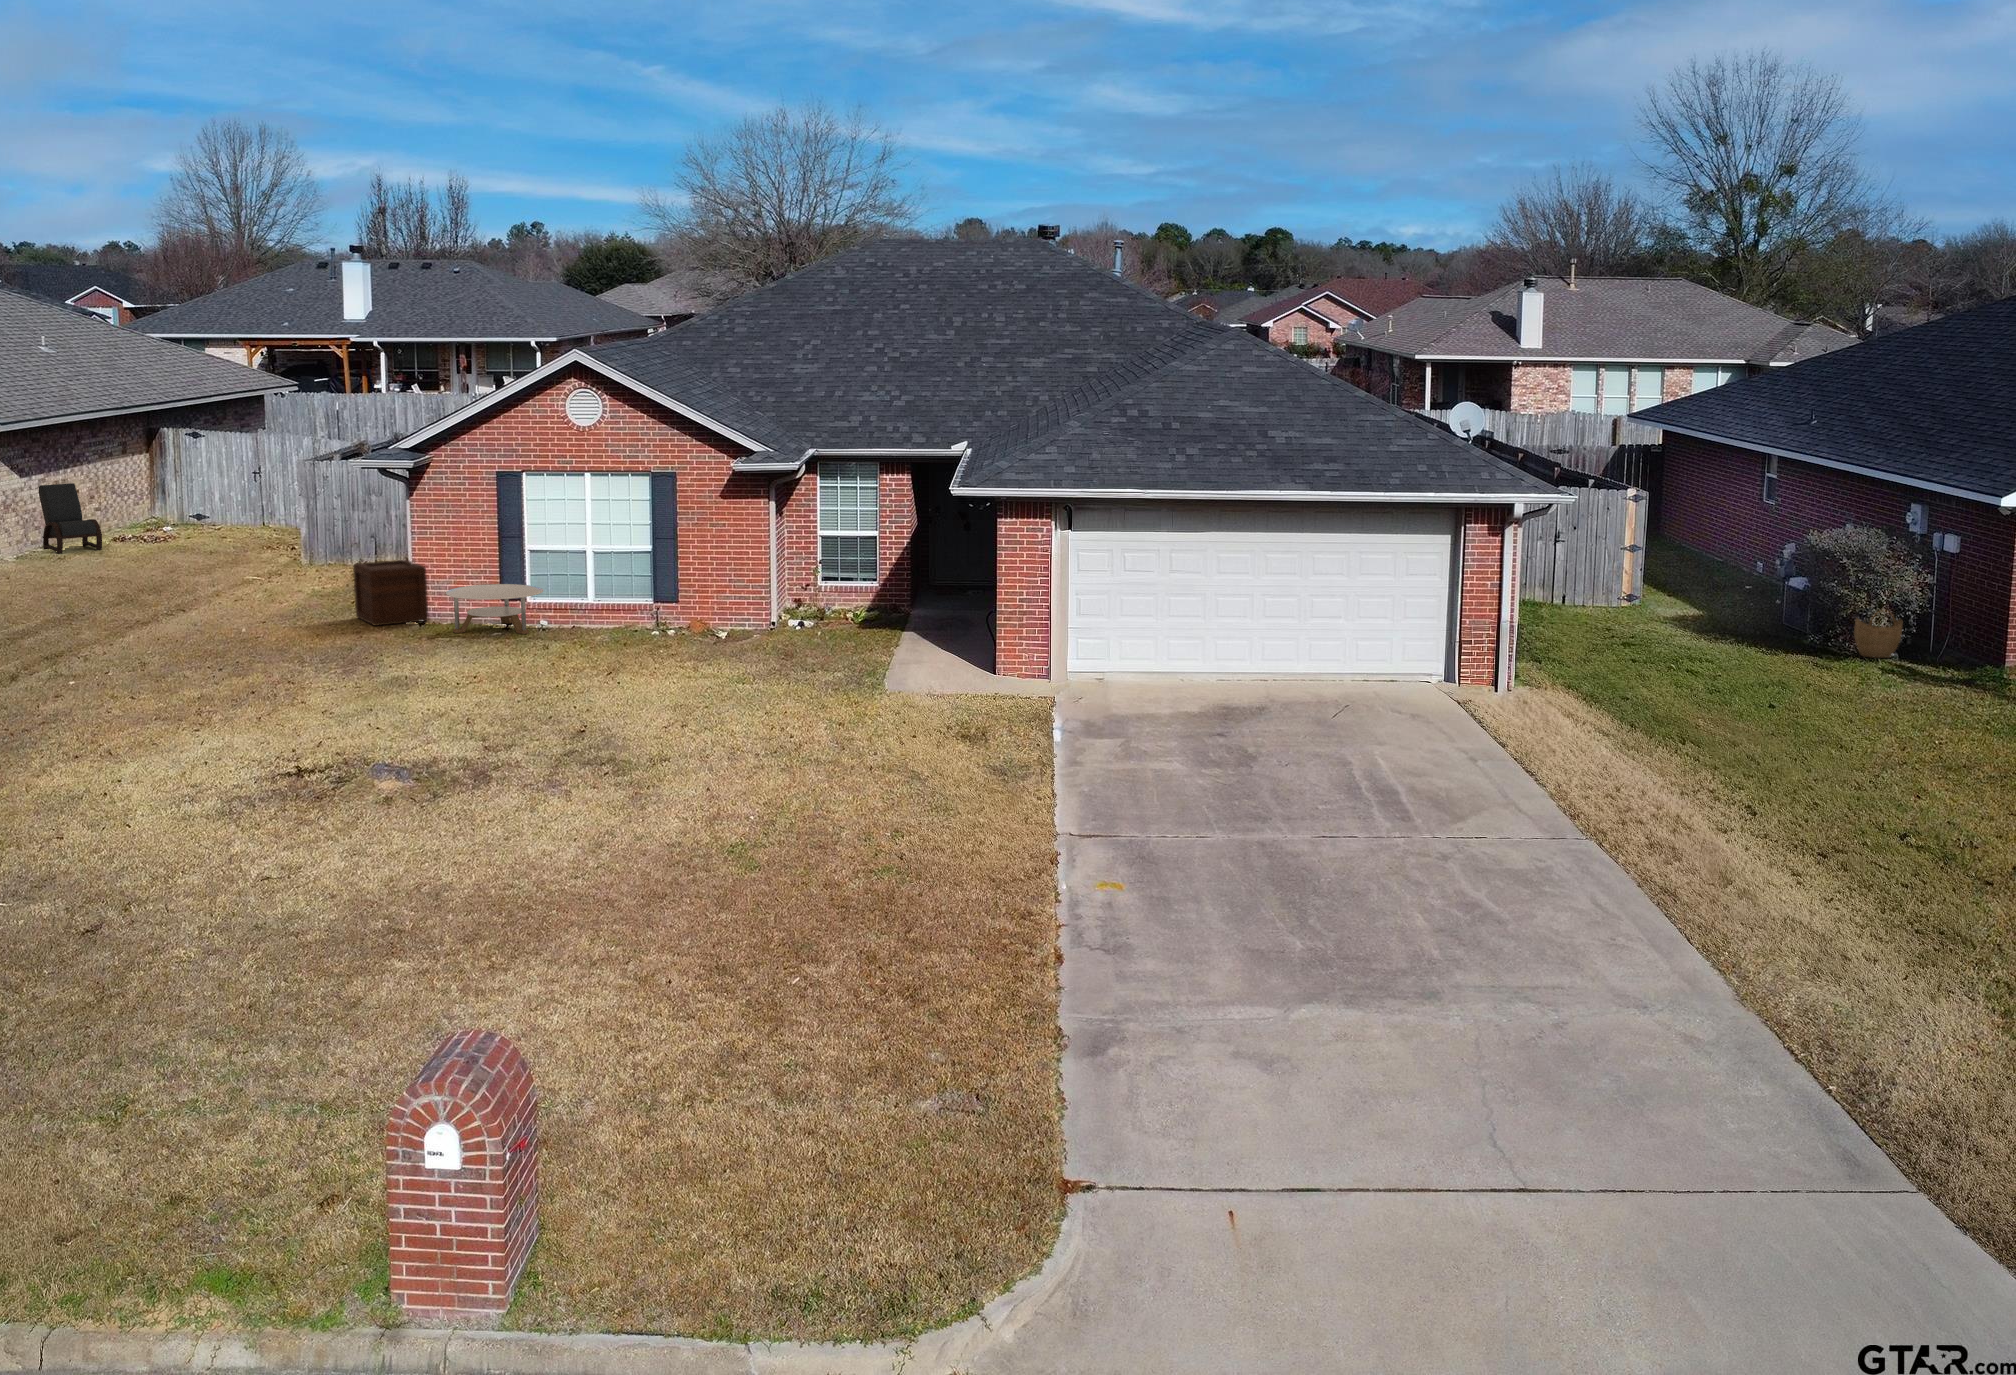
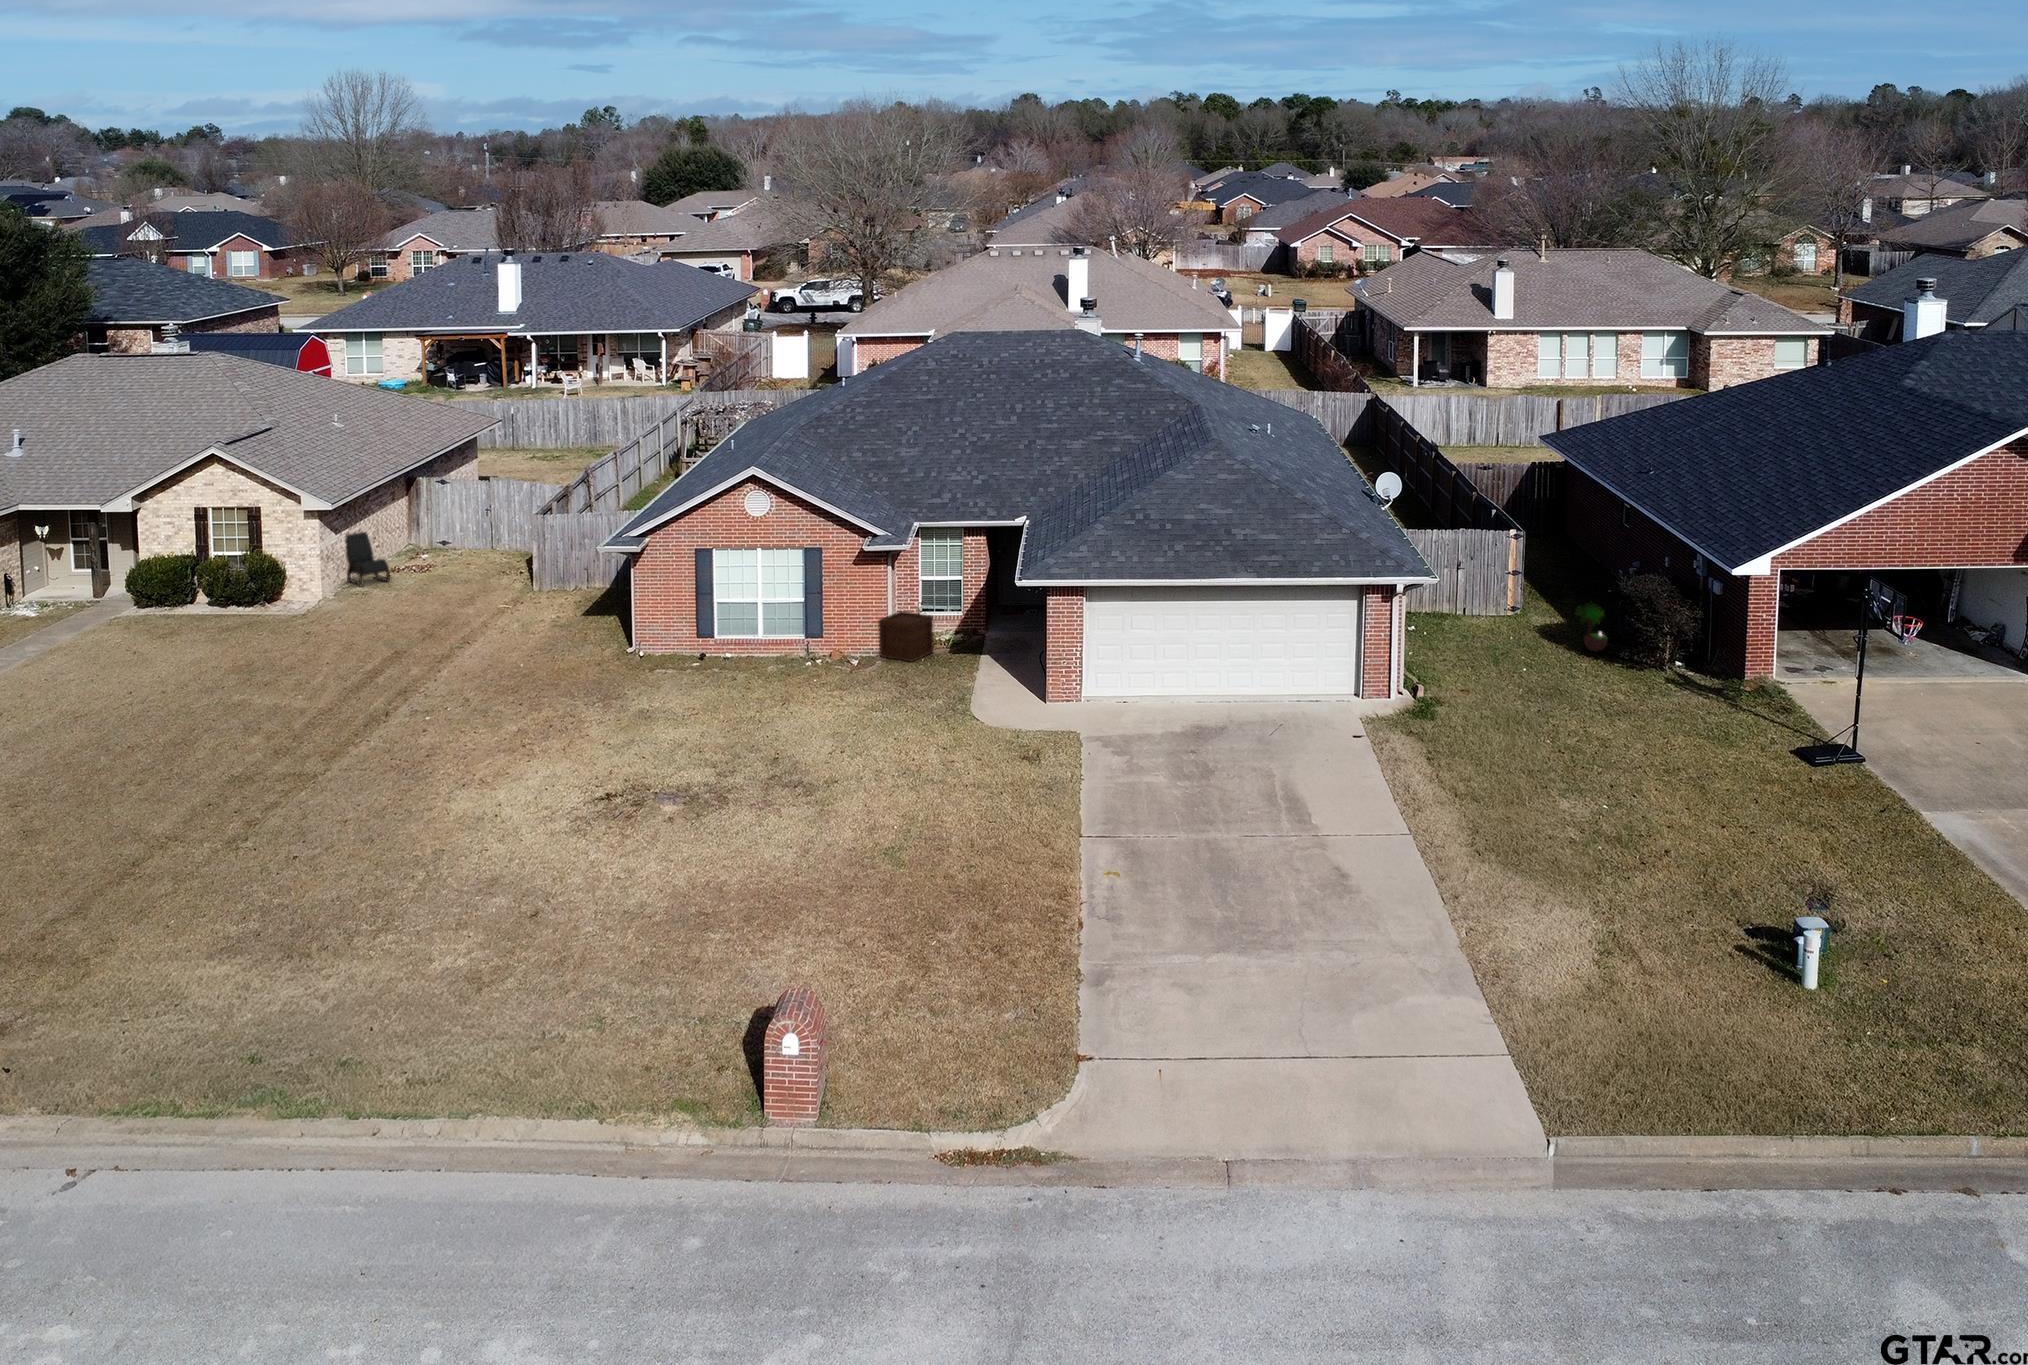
wooden crate: present [353,560,428,626] -> present [878,611,934,662]
potted tree: none [1741,560,1790,634] -> present [1578,605,1608,651]
round table: present [446,584,543,634] -> none [664,627,731,666]
woven basket: present [1854,616,1902,658] -> none [1645,637,1678,674]

